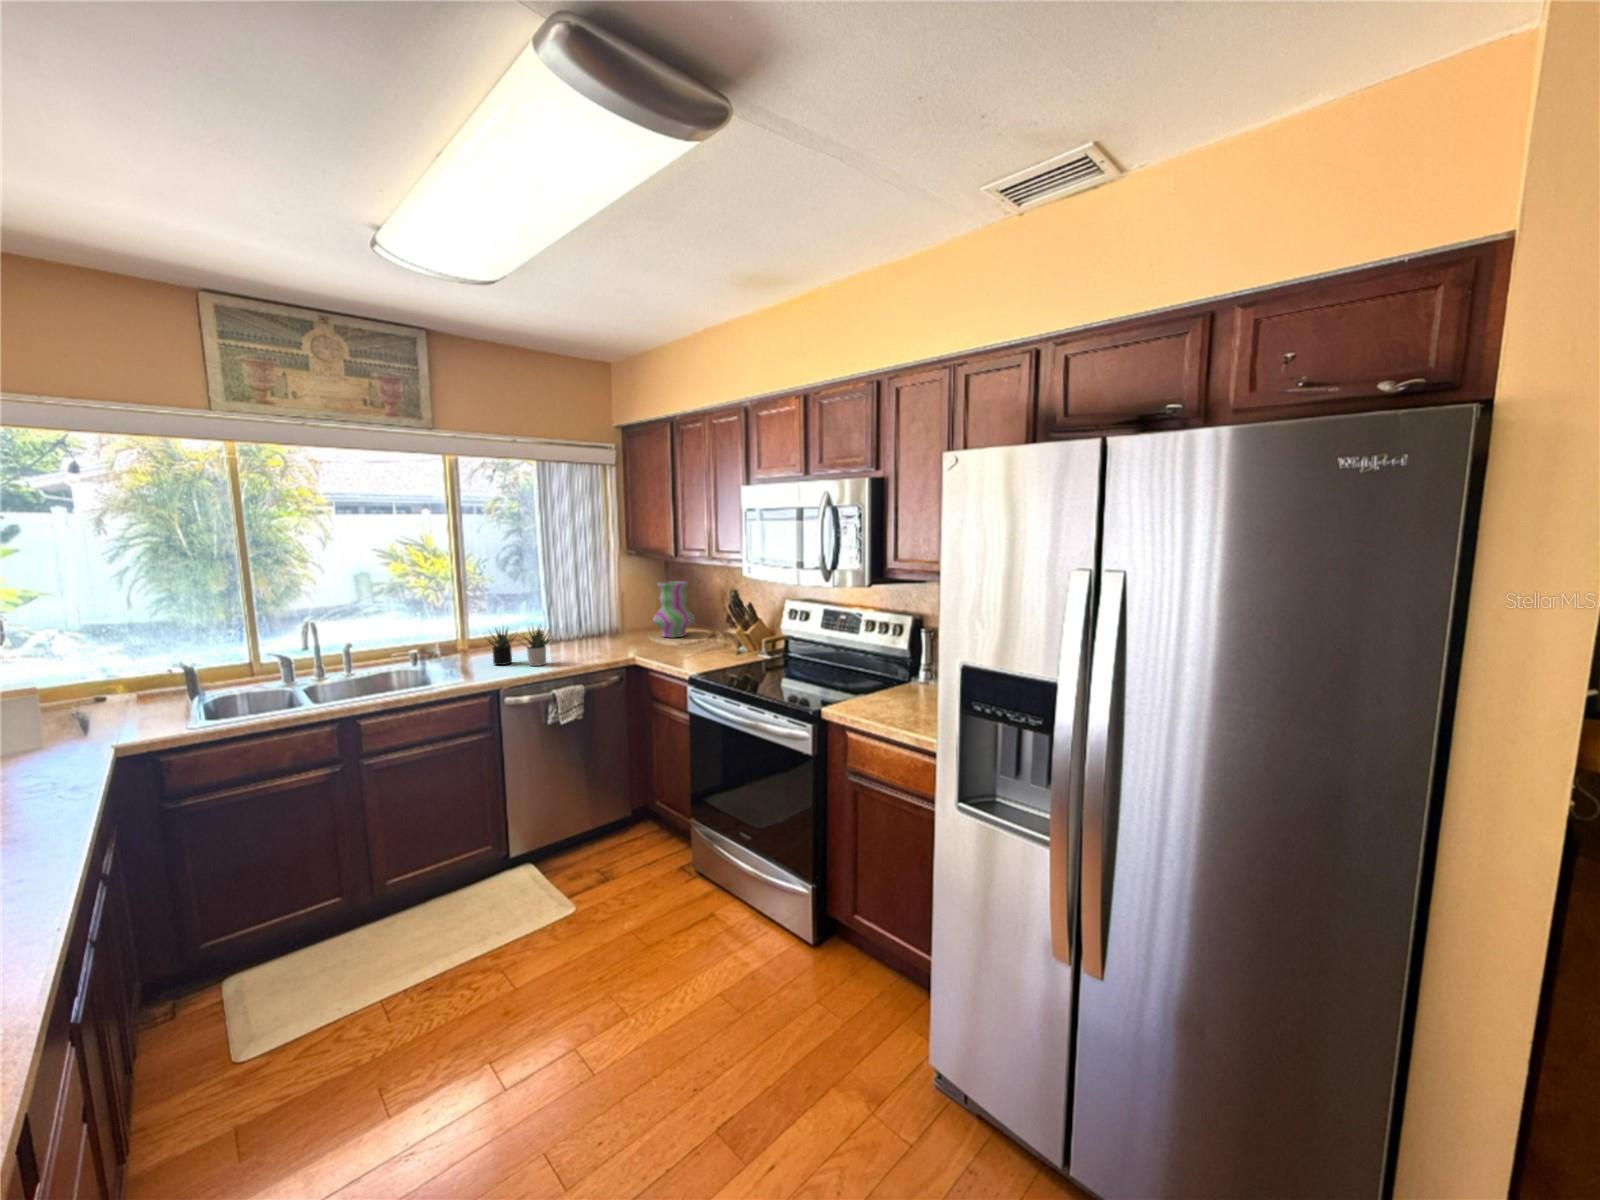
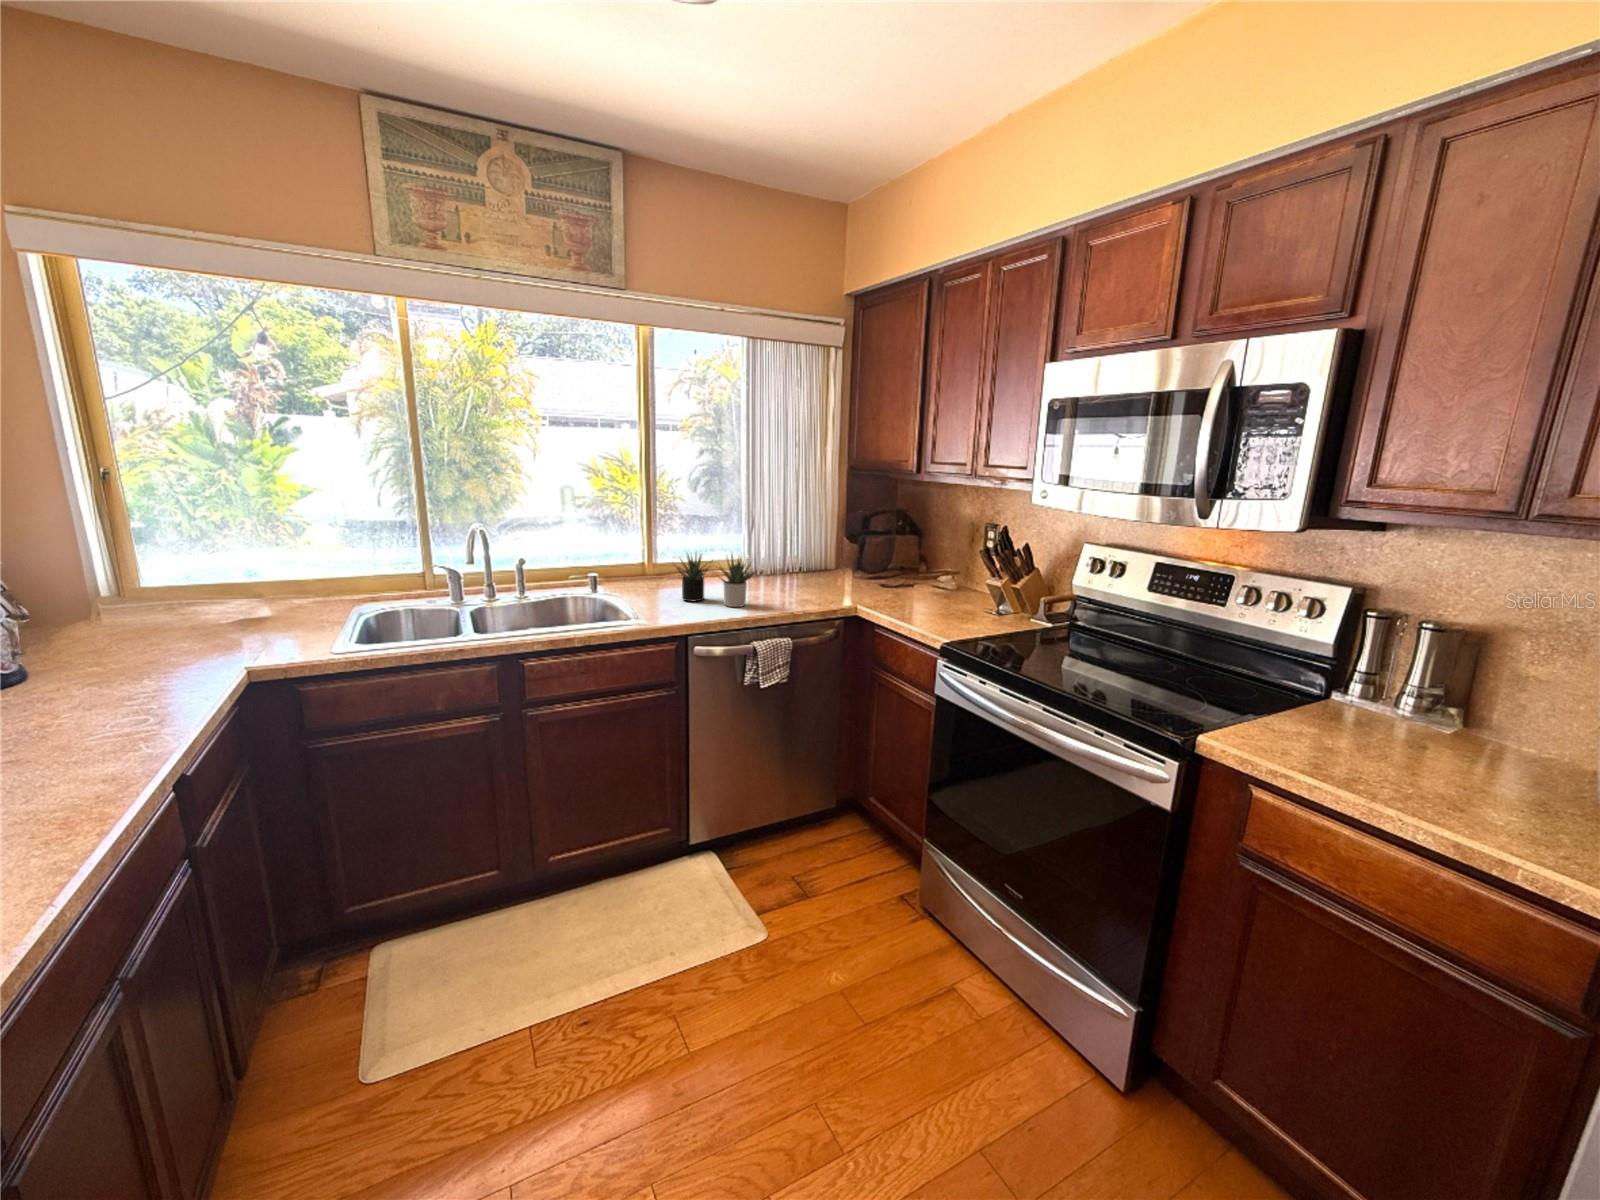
vase: present [653,581,694,637] -> none [877,507,933,583]

